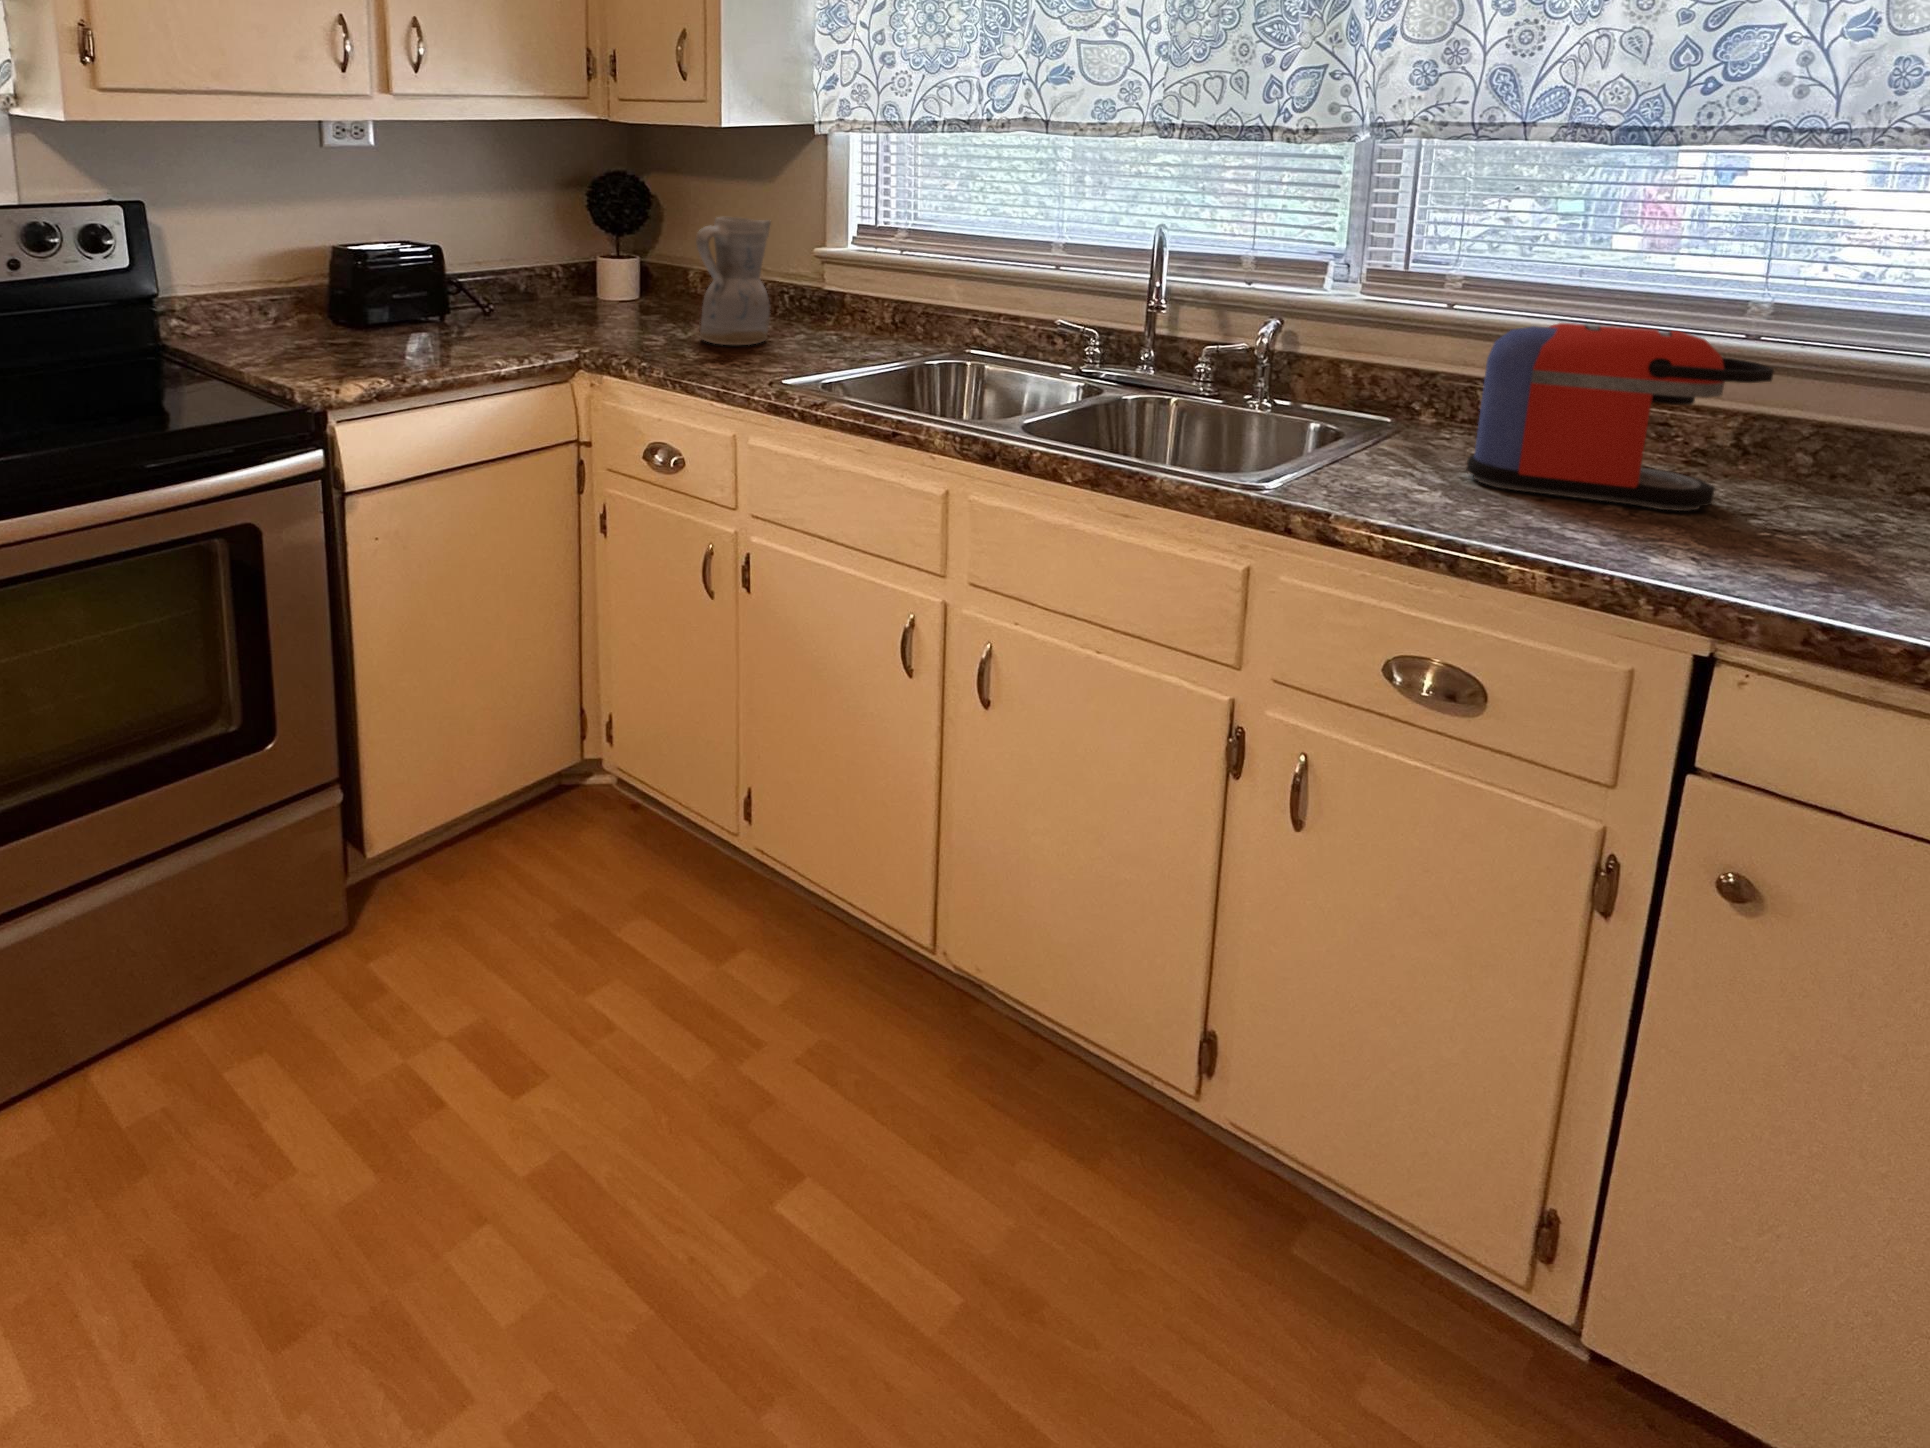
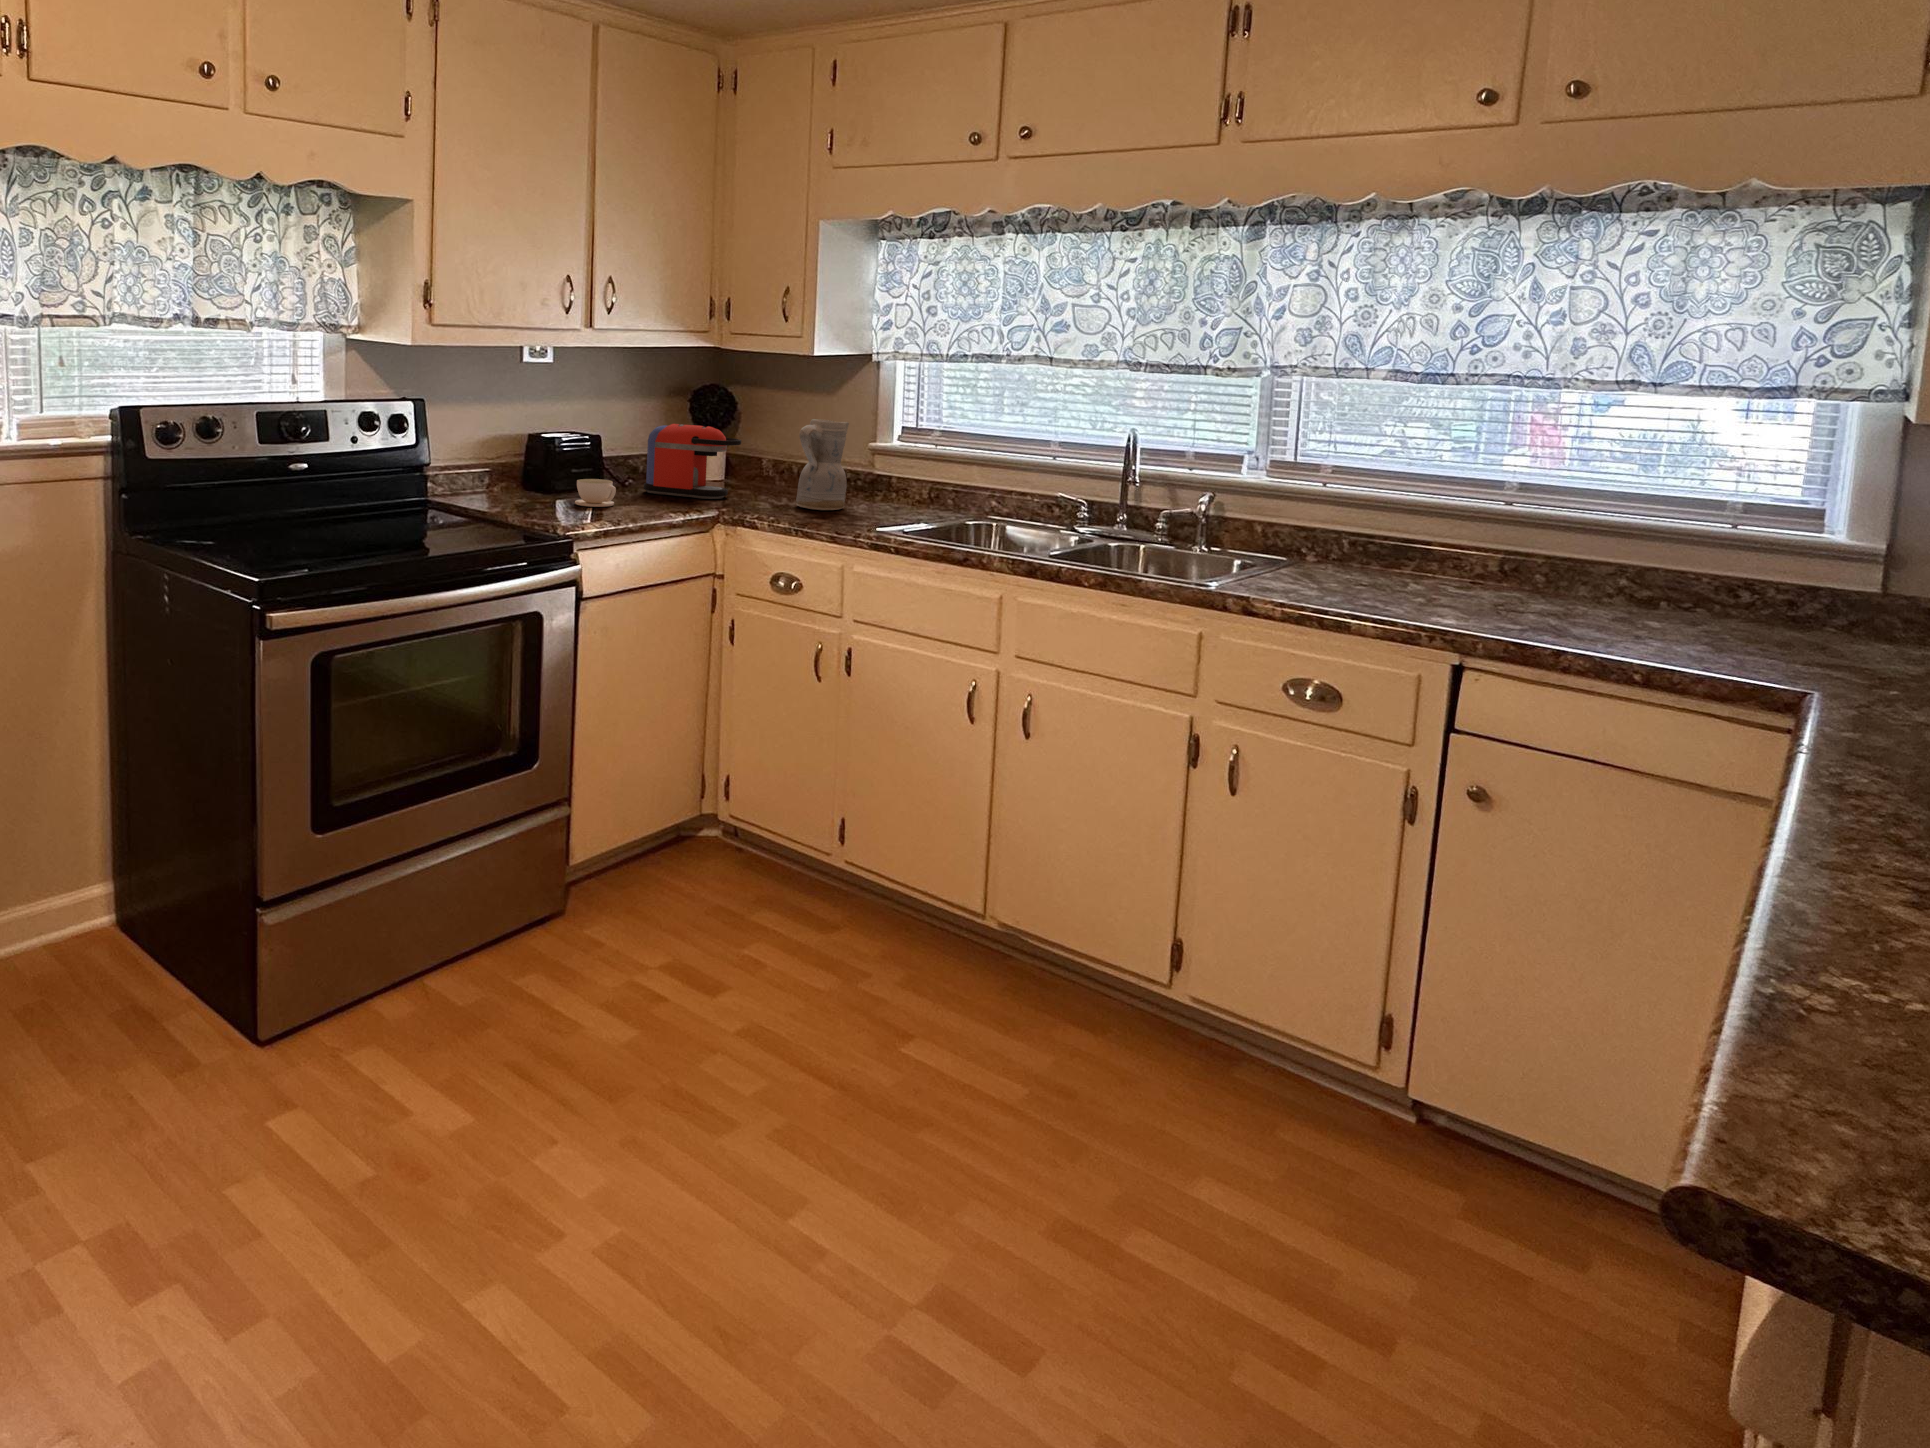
coffee cup: none [379,309,436,350] -> present [575,479,616,507]
coffee maker: present [1466,323,1774,511] -> present [644,424,741,499]

